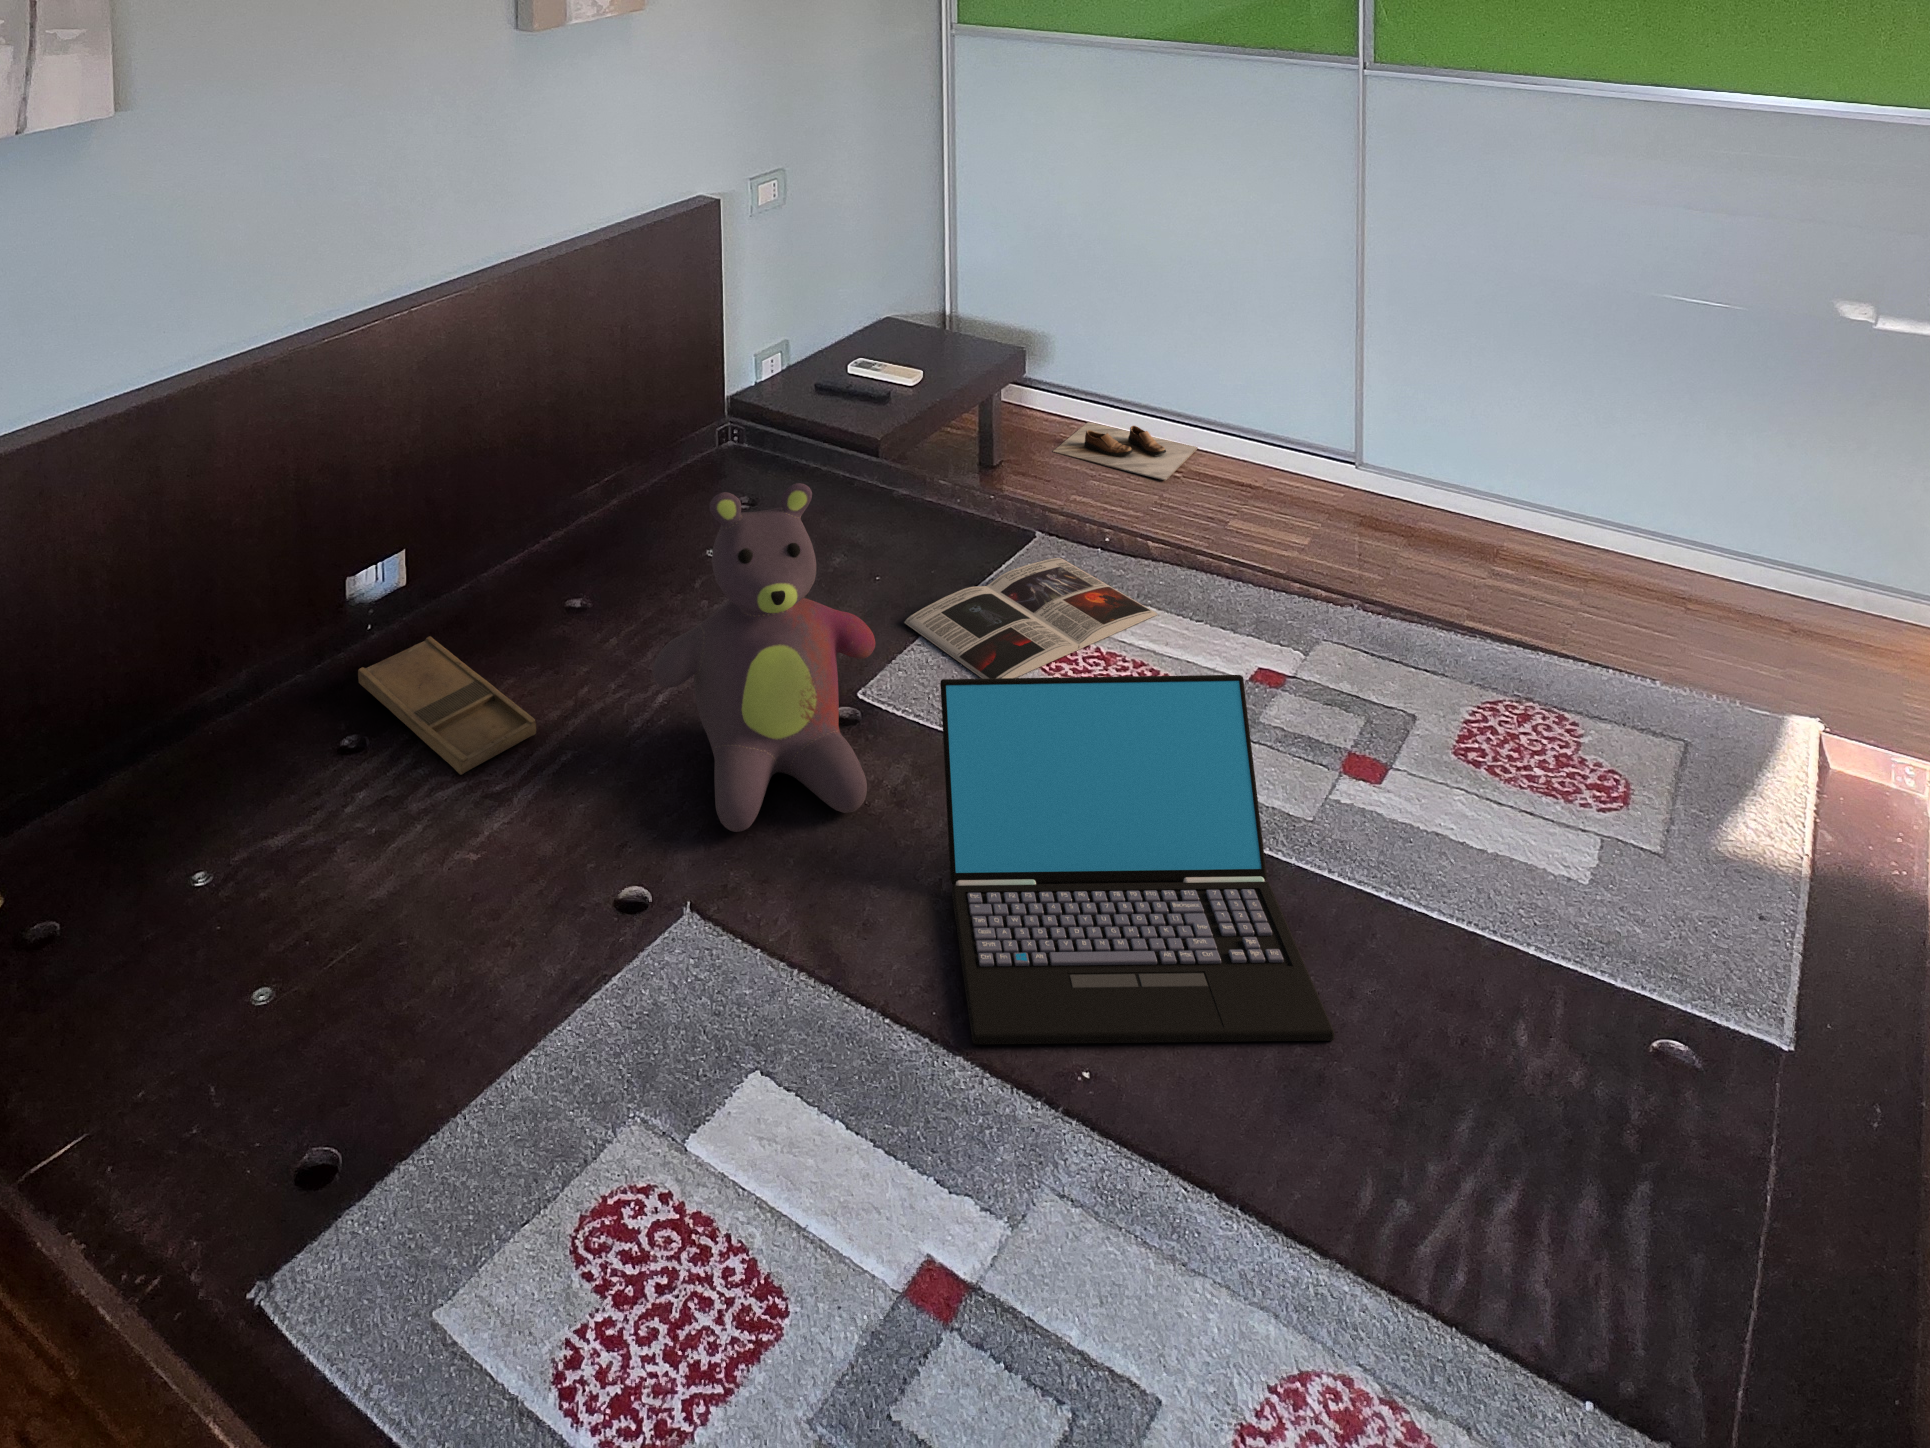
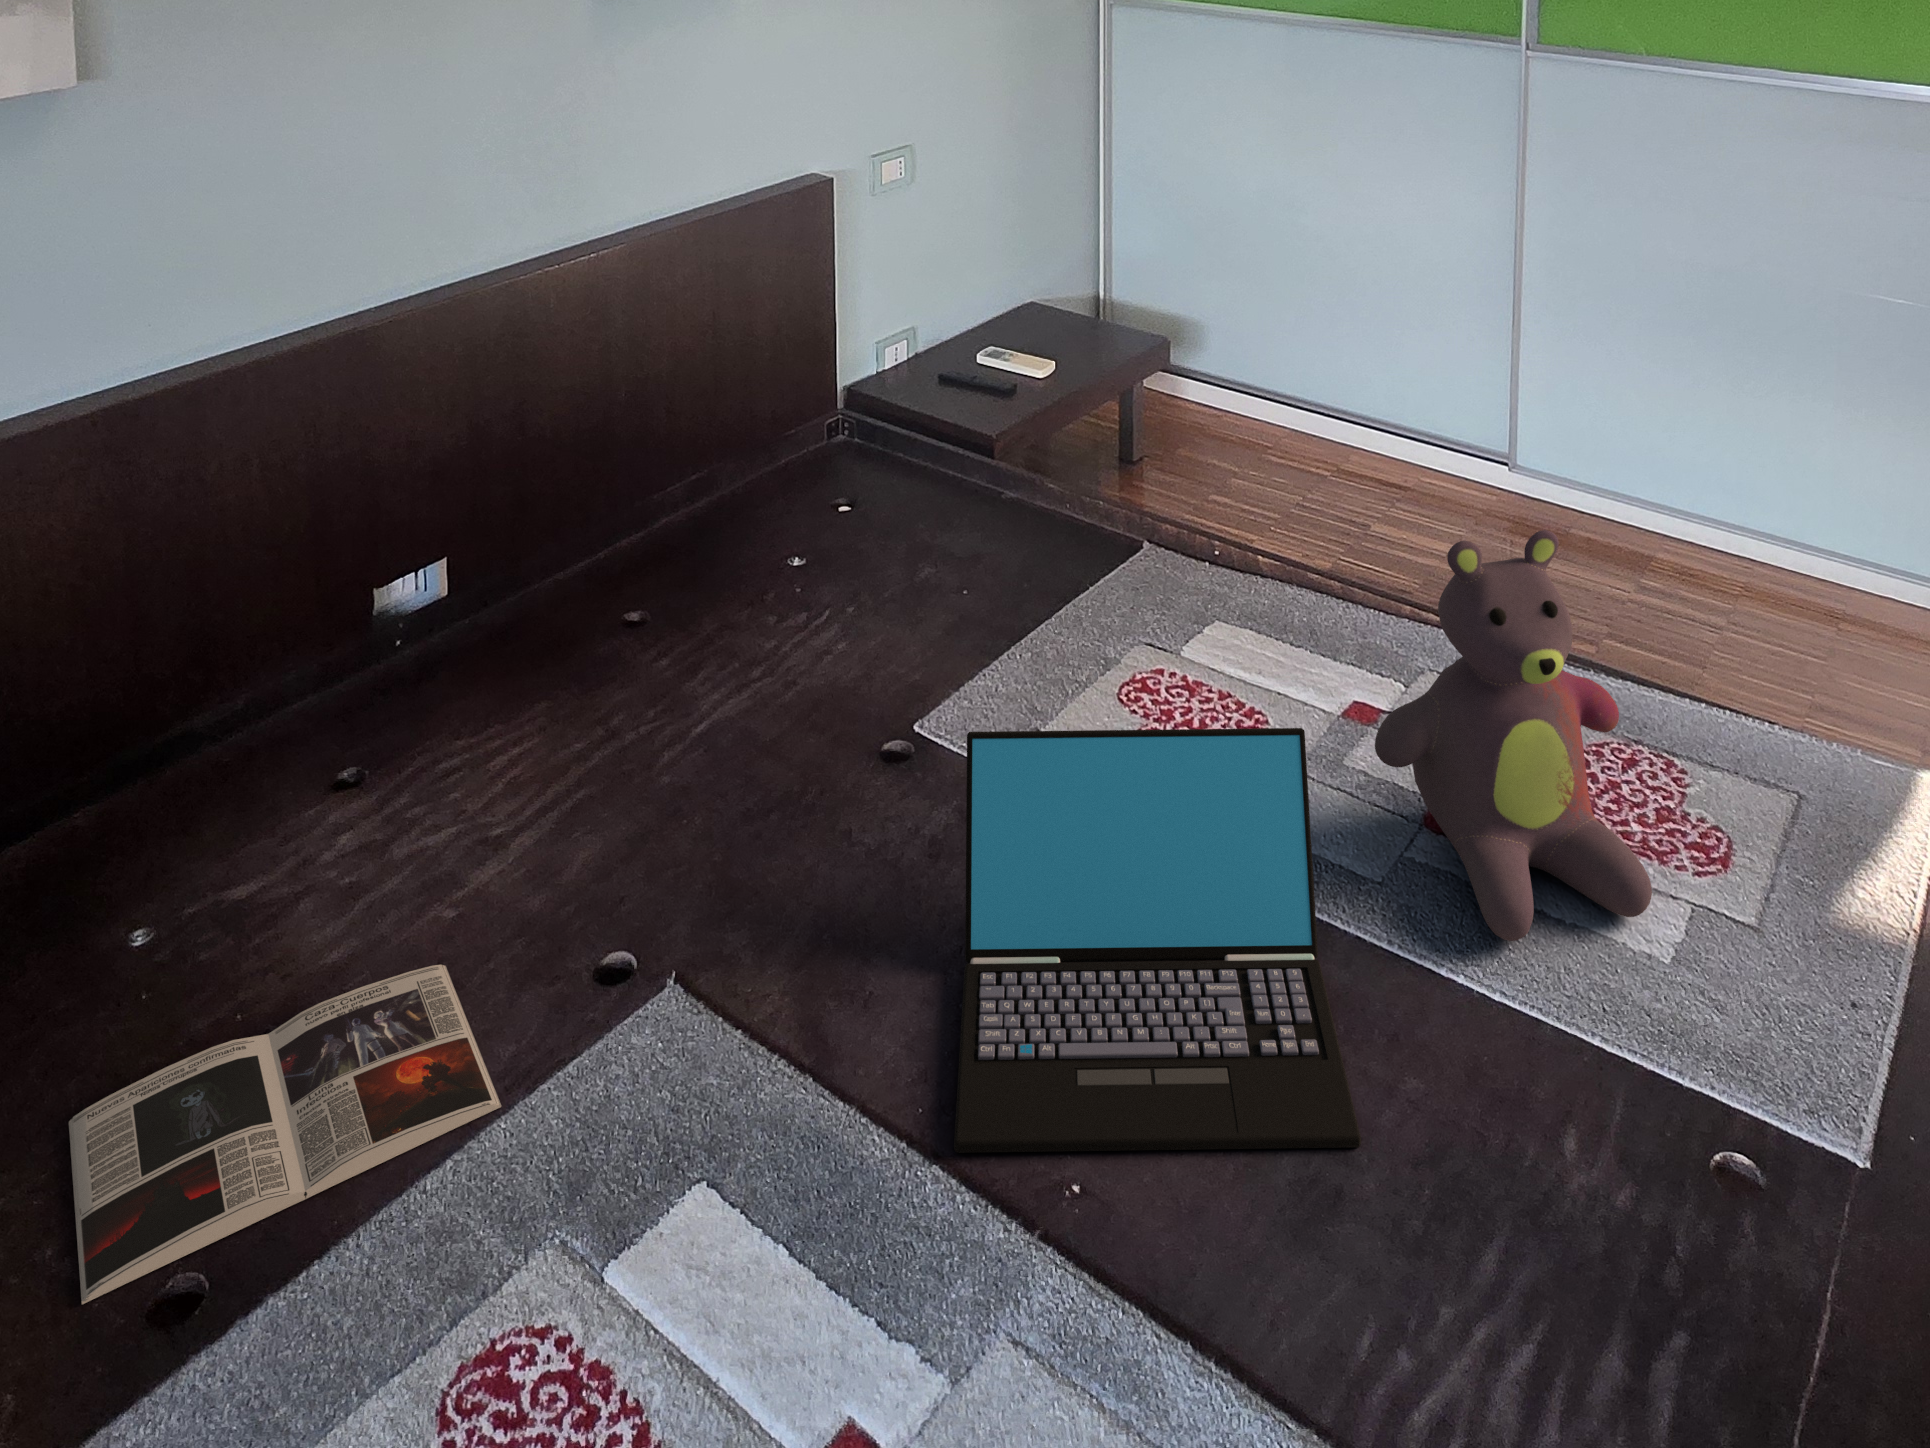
shoe: present [1053,422,1198,481] -> none [1199,426,1355,492]
stuffed bear: present [653,483,875,832] -> present [1375,530,1652,941]
magazine: present [904,558,1157,679] -> present [69,965,501,1304]
tray: present [358,637,536,775] -> none [349,671,539,831]

